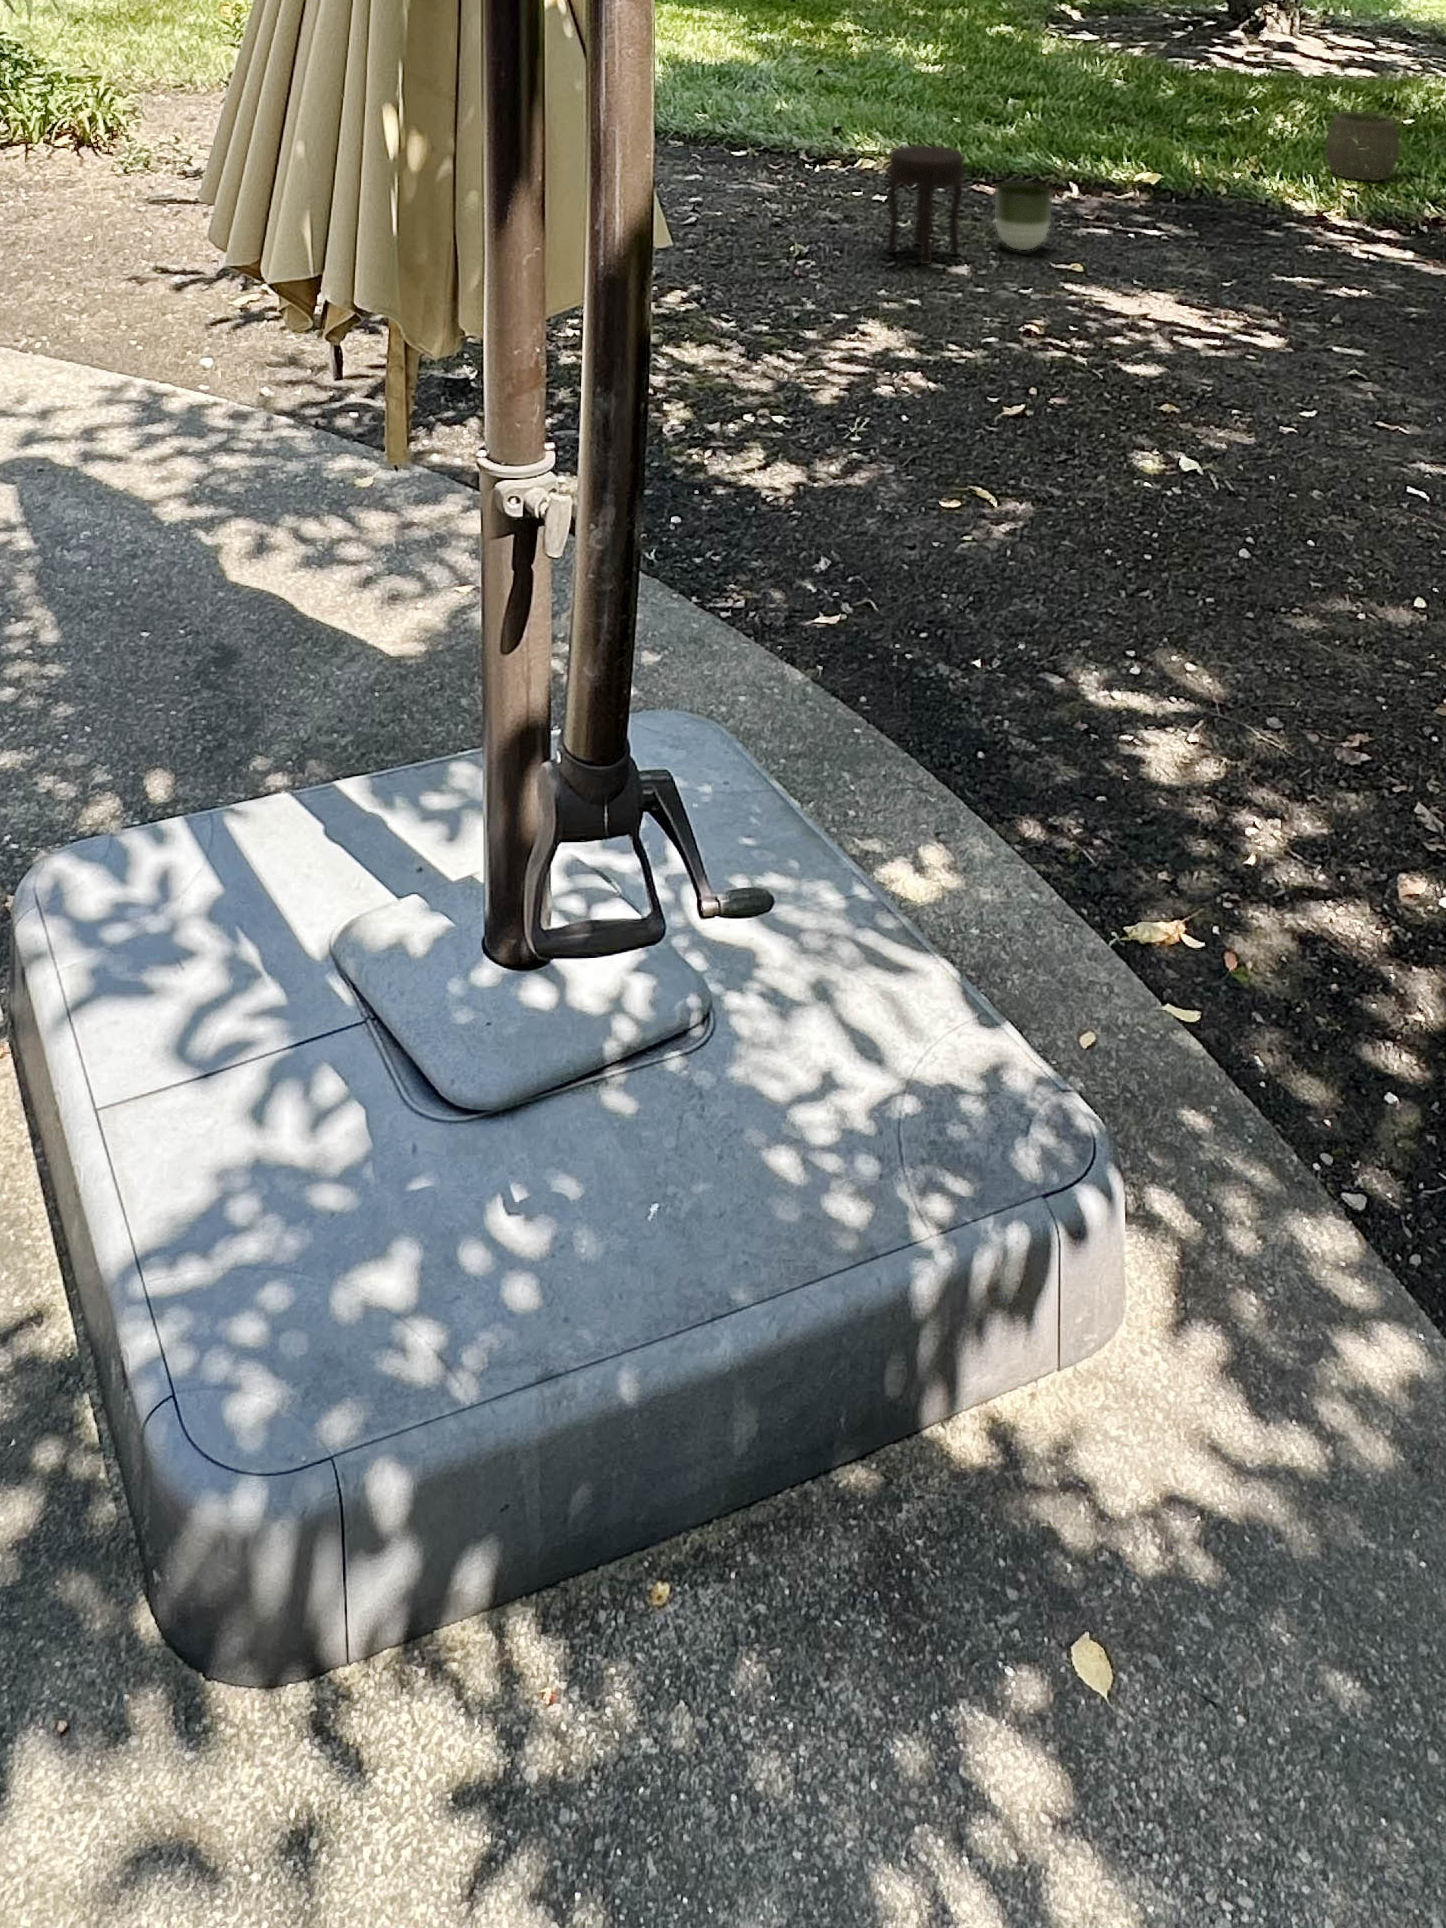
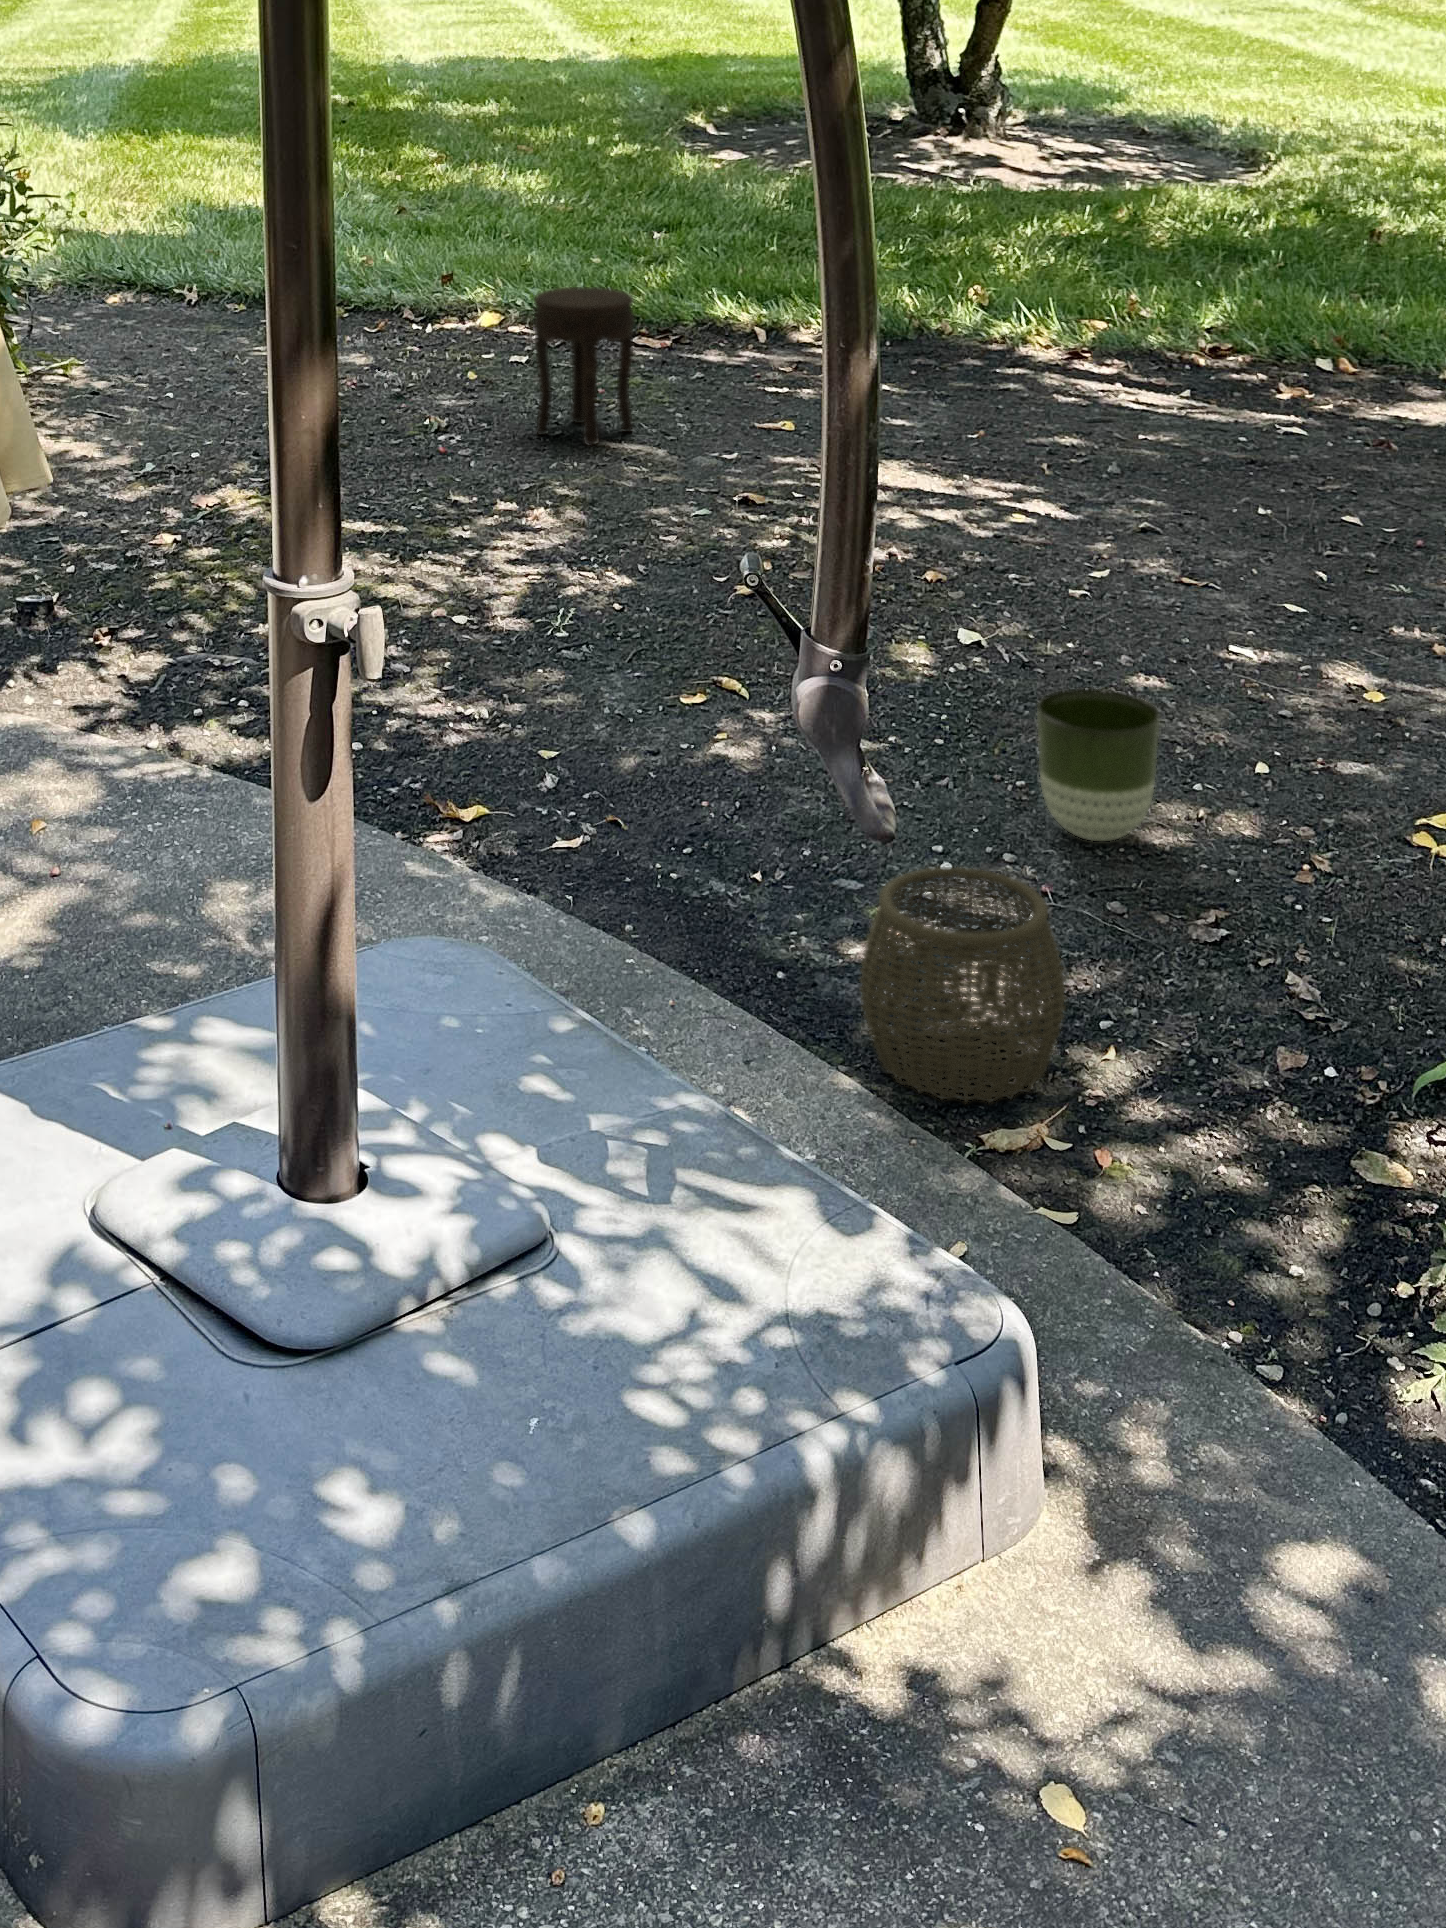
woven basket: present [1326,112,1400,181] -> present [860,867,1066,1102]
planter: present [995,182,1053,250] -> present [1037,689,1160,841]

